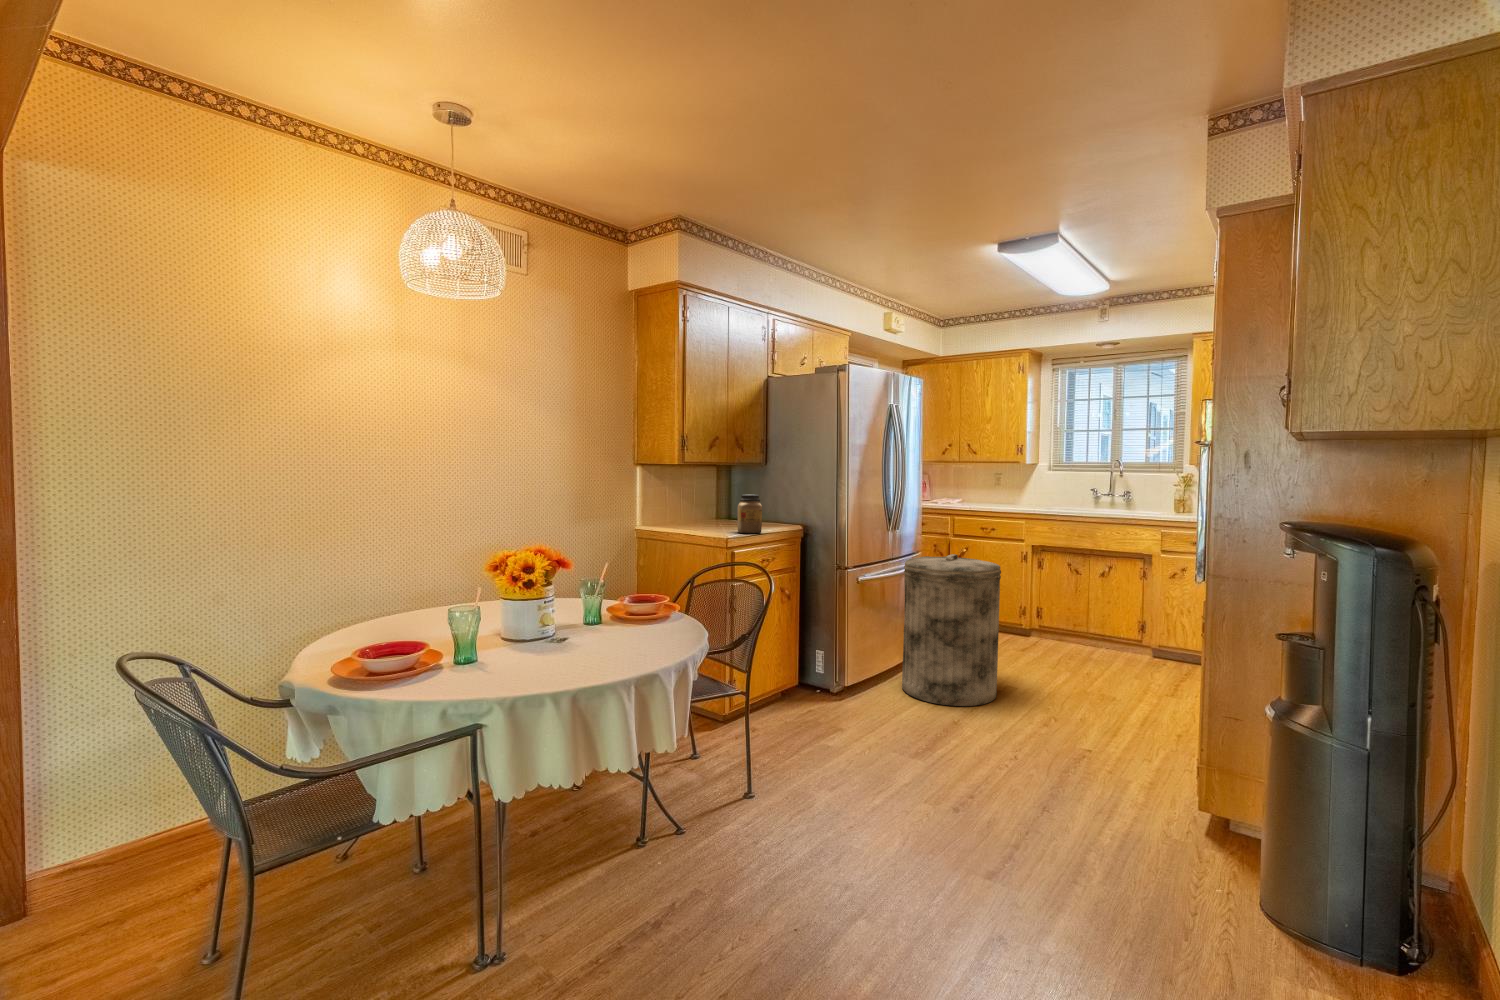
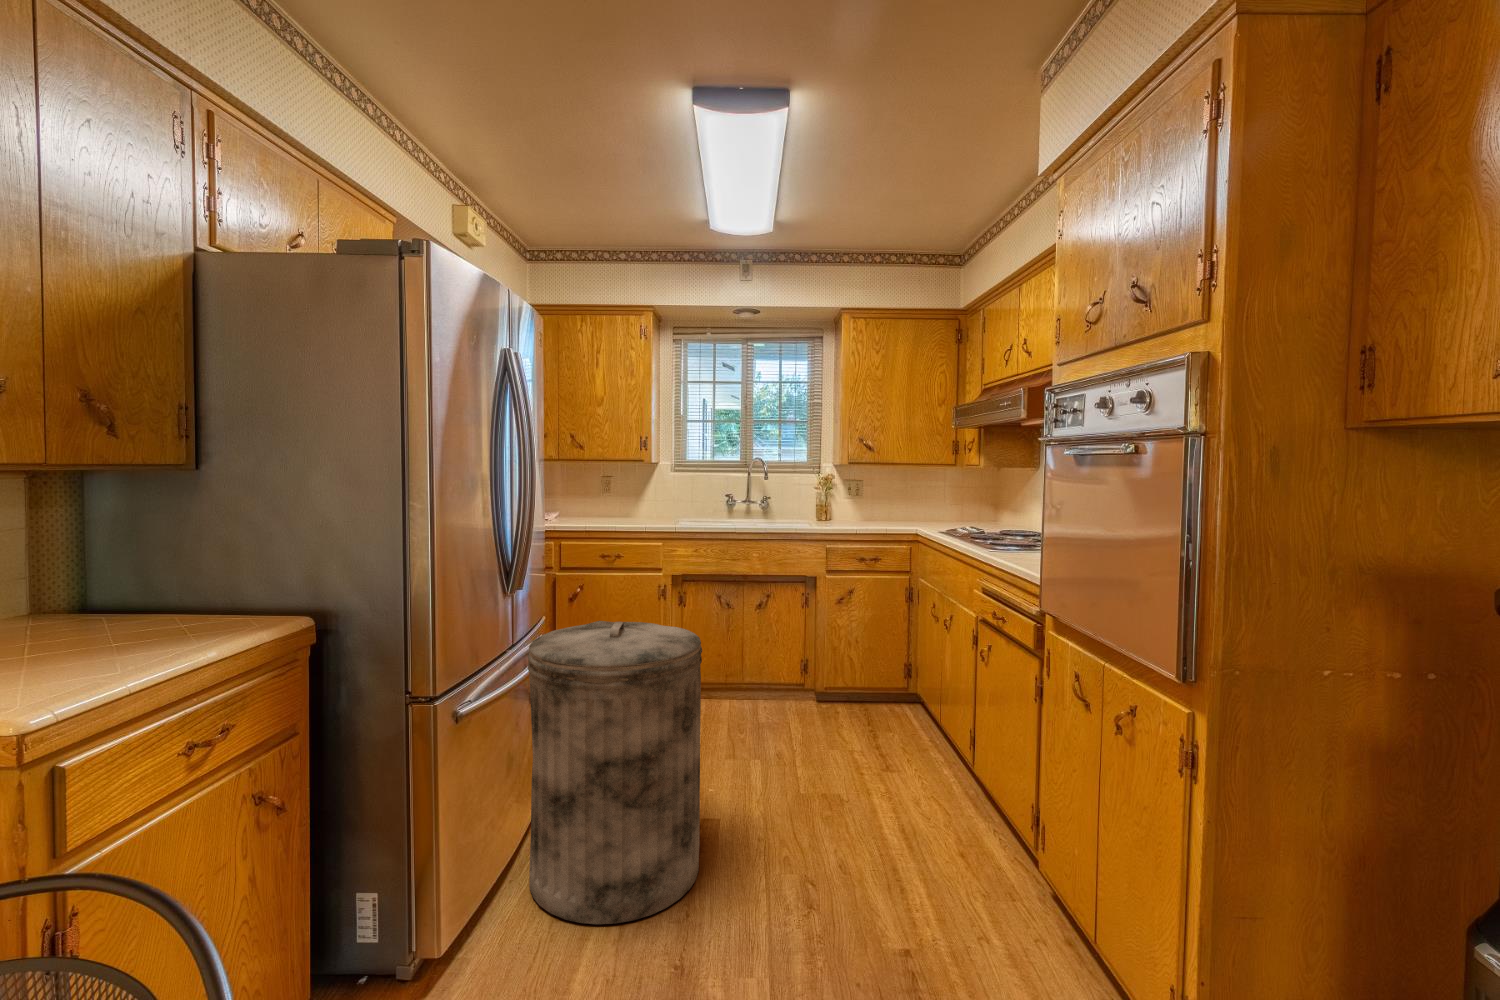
jar: present [737,494,762,533] -> none [48,540,144,663]

